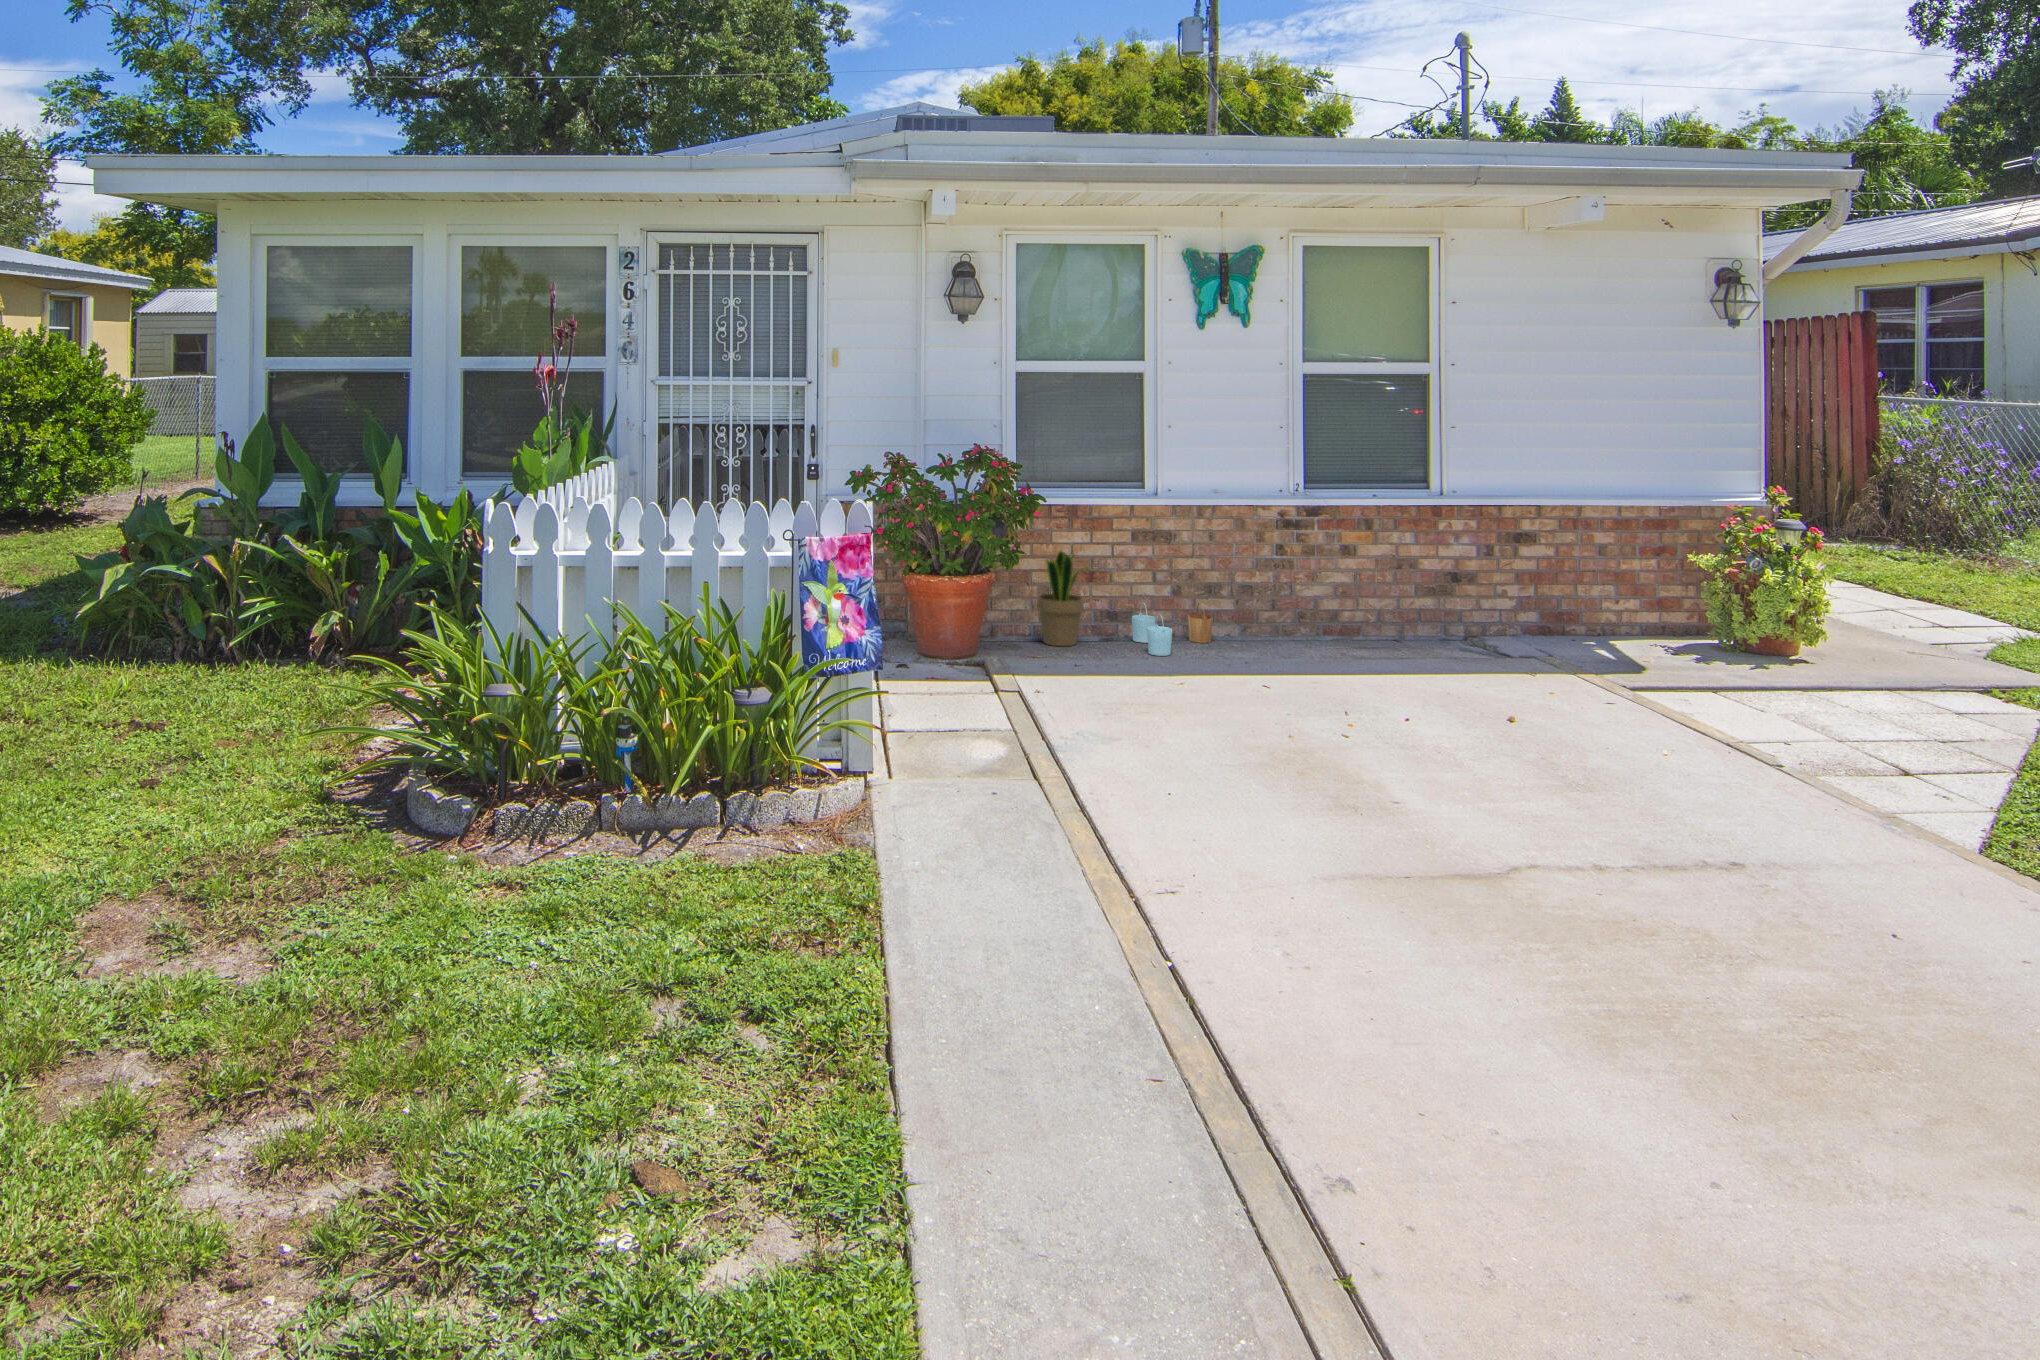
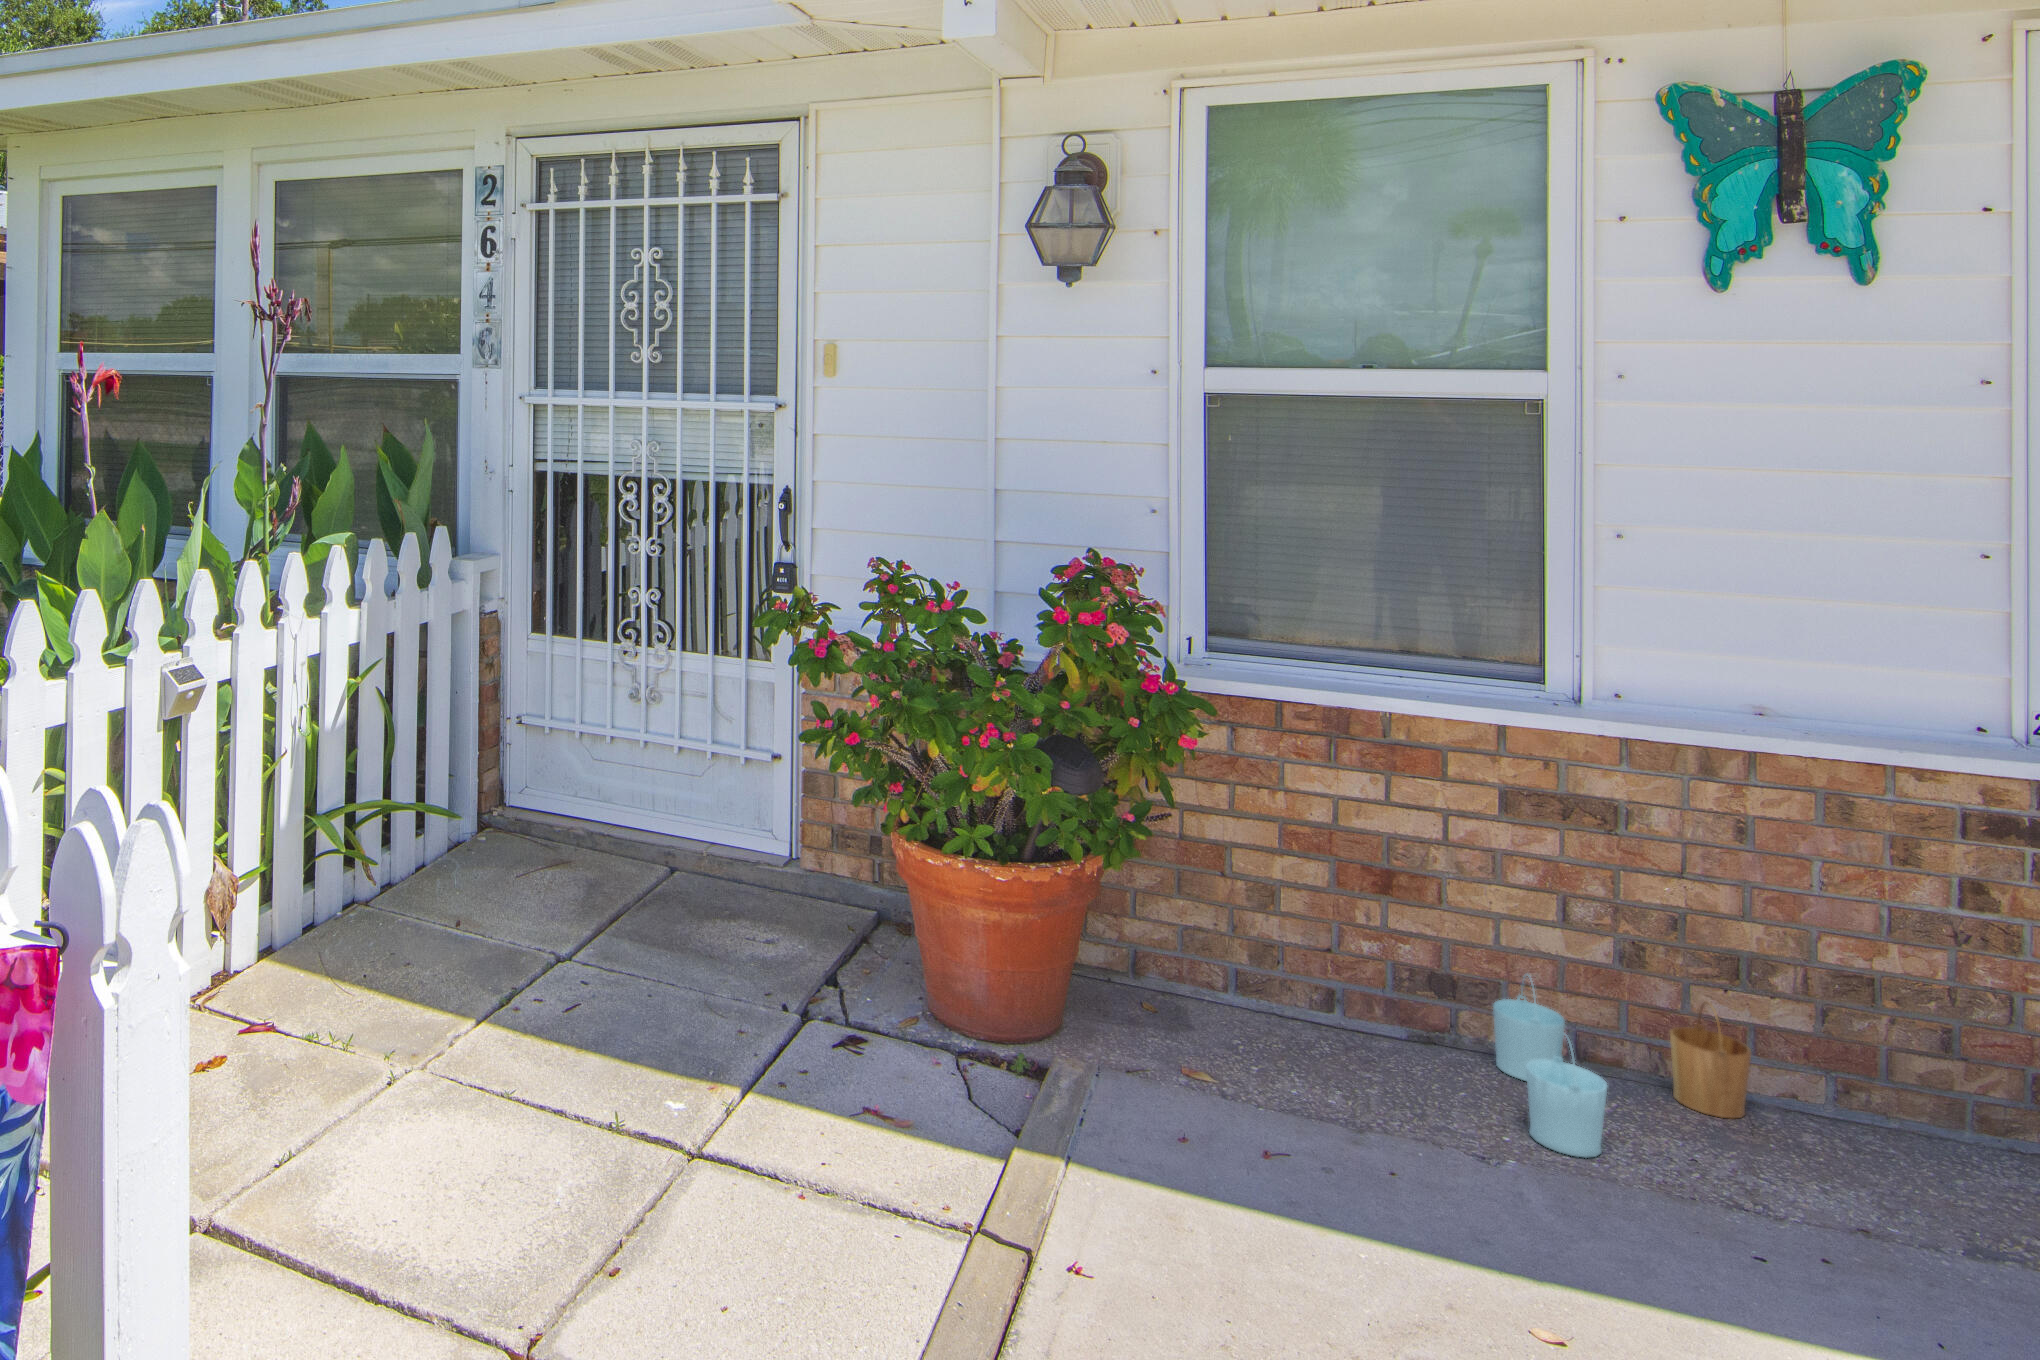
potted plant: present [1037,550,1089,646] -> none [1225,814,1369,1054]

